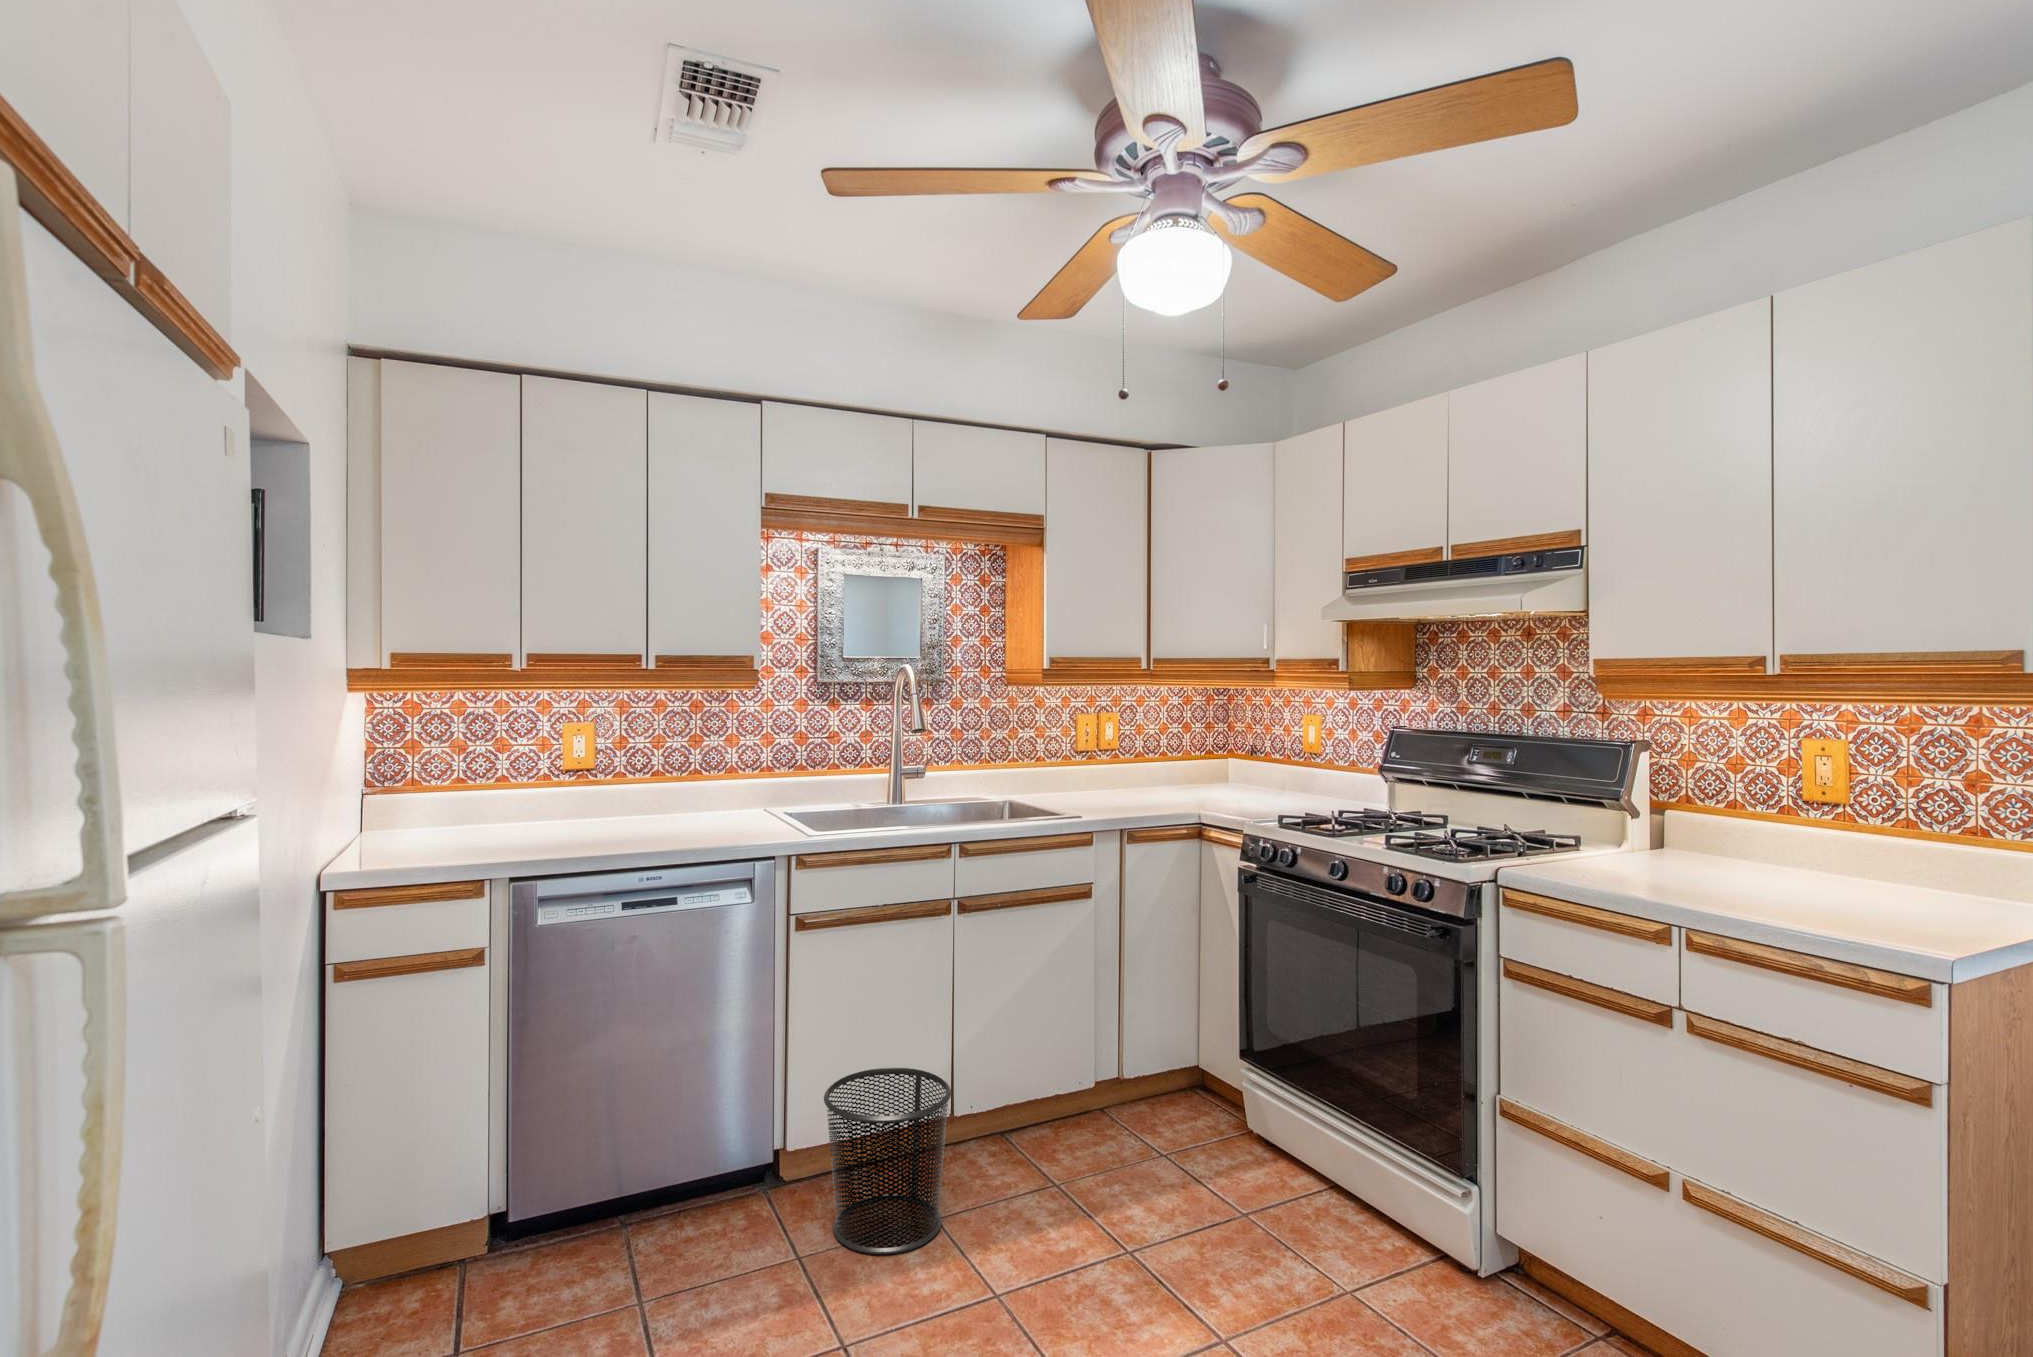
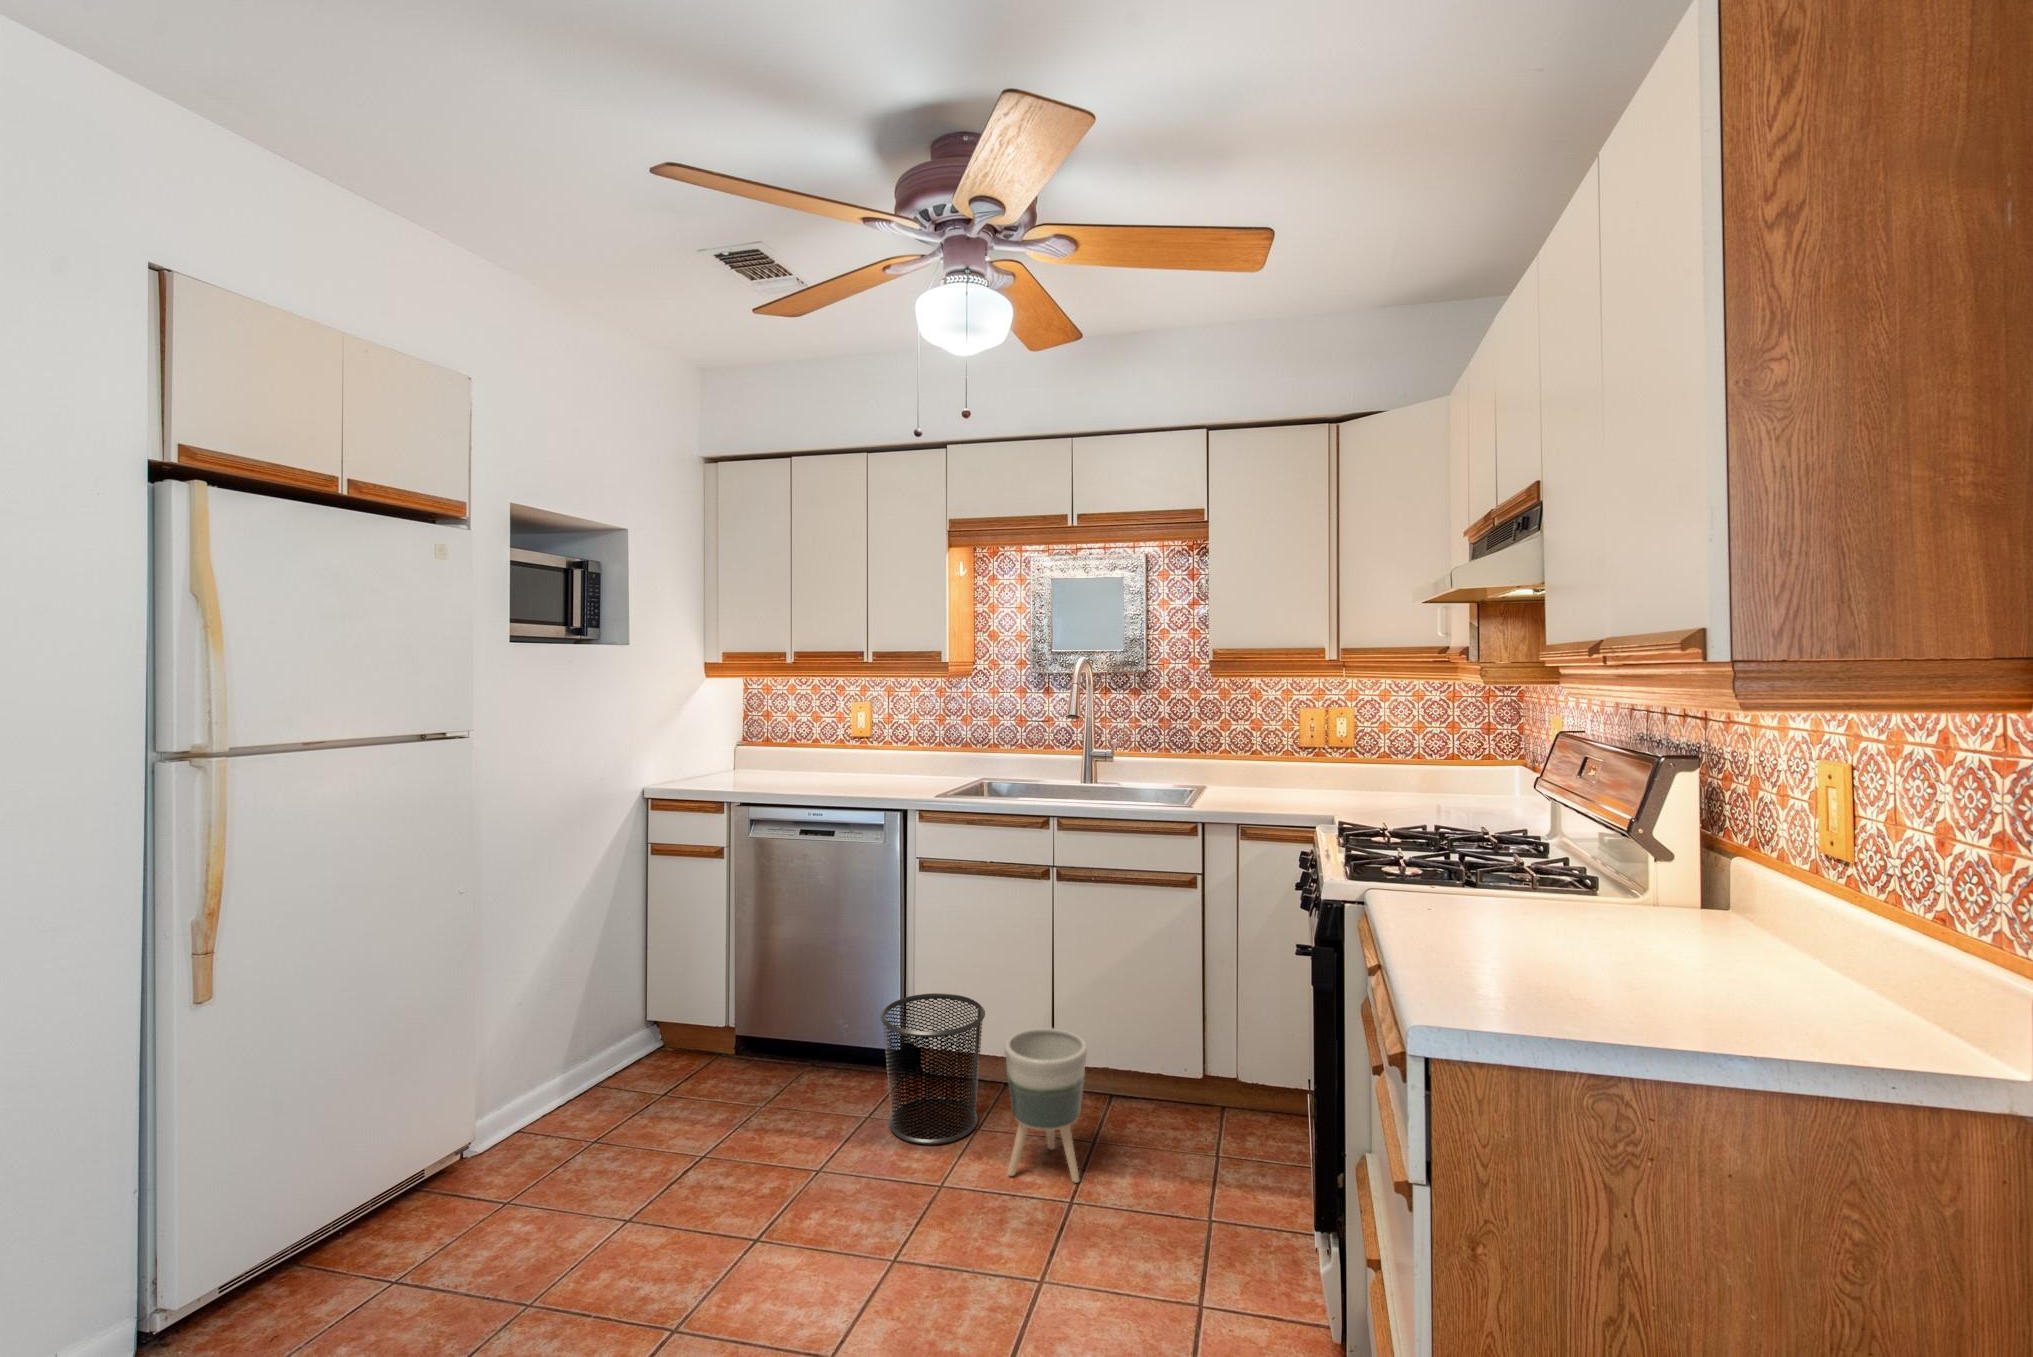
planter: none [1009,1067,1098,1240] -> present [1005,1028,1087,1183]

